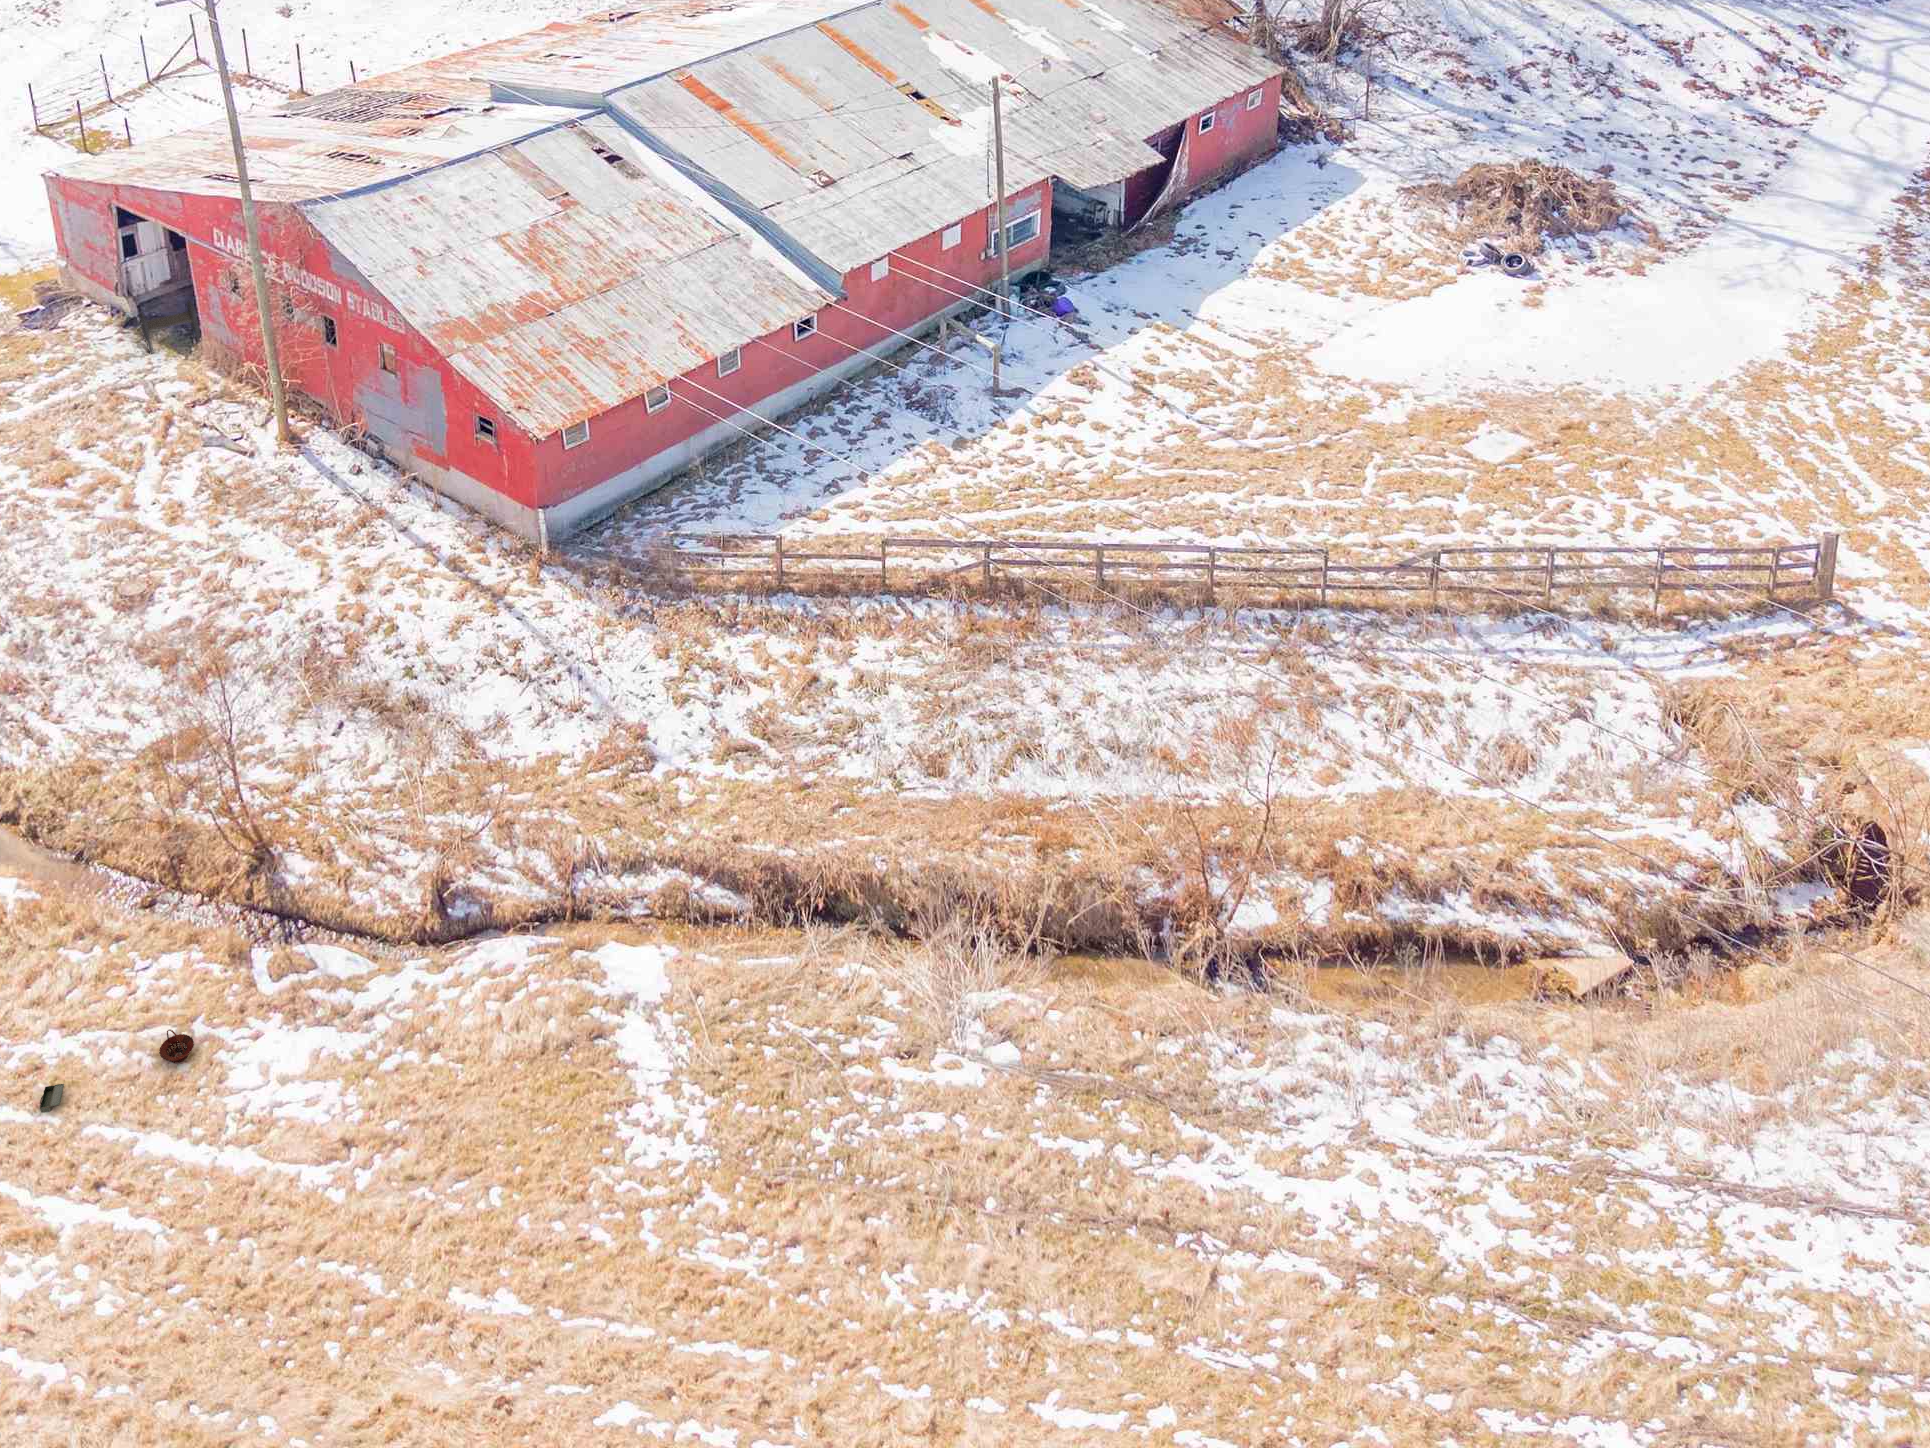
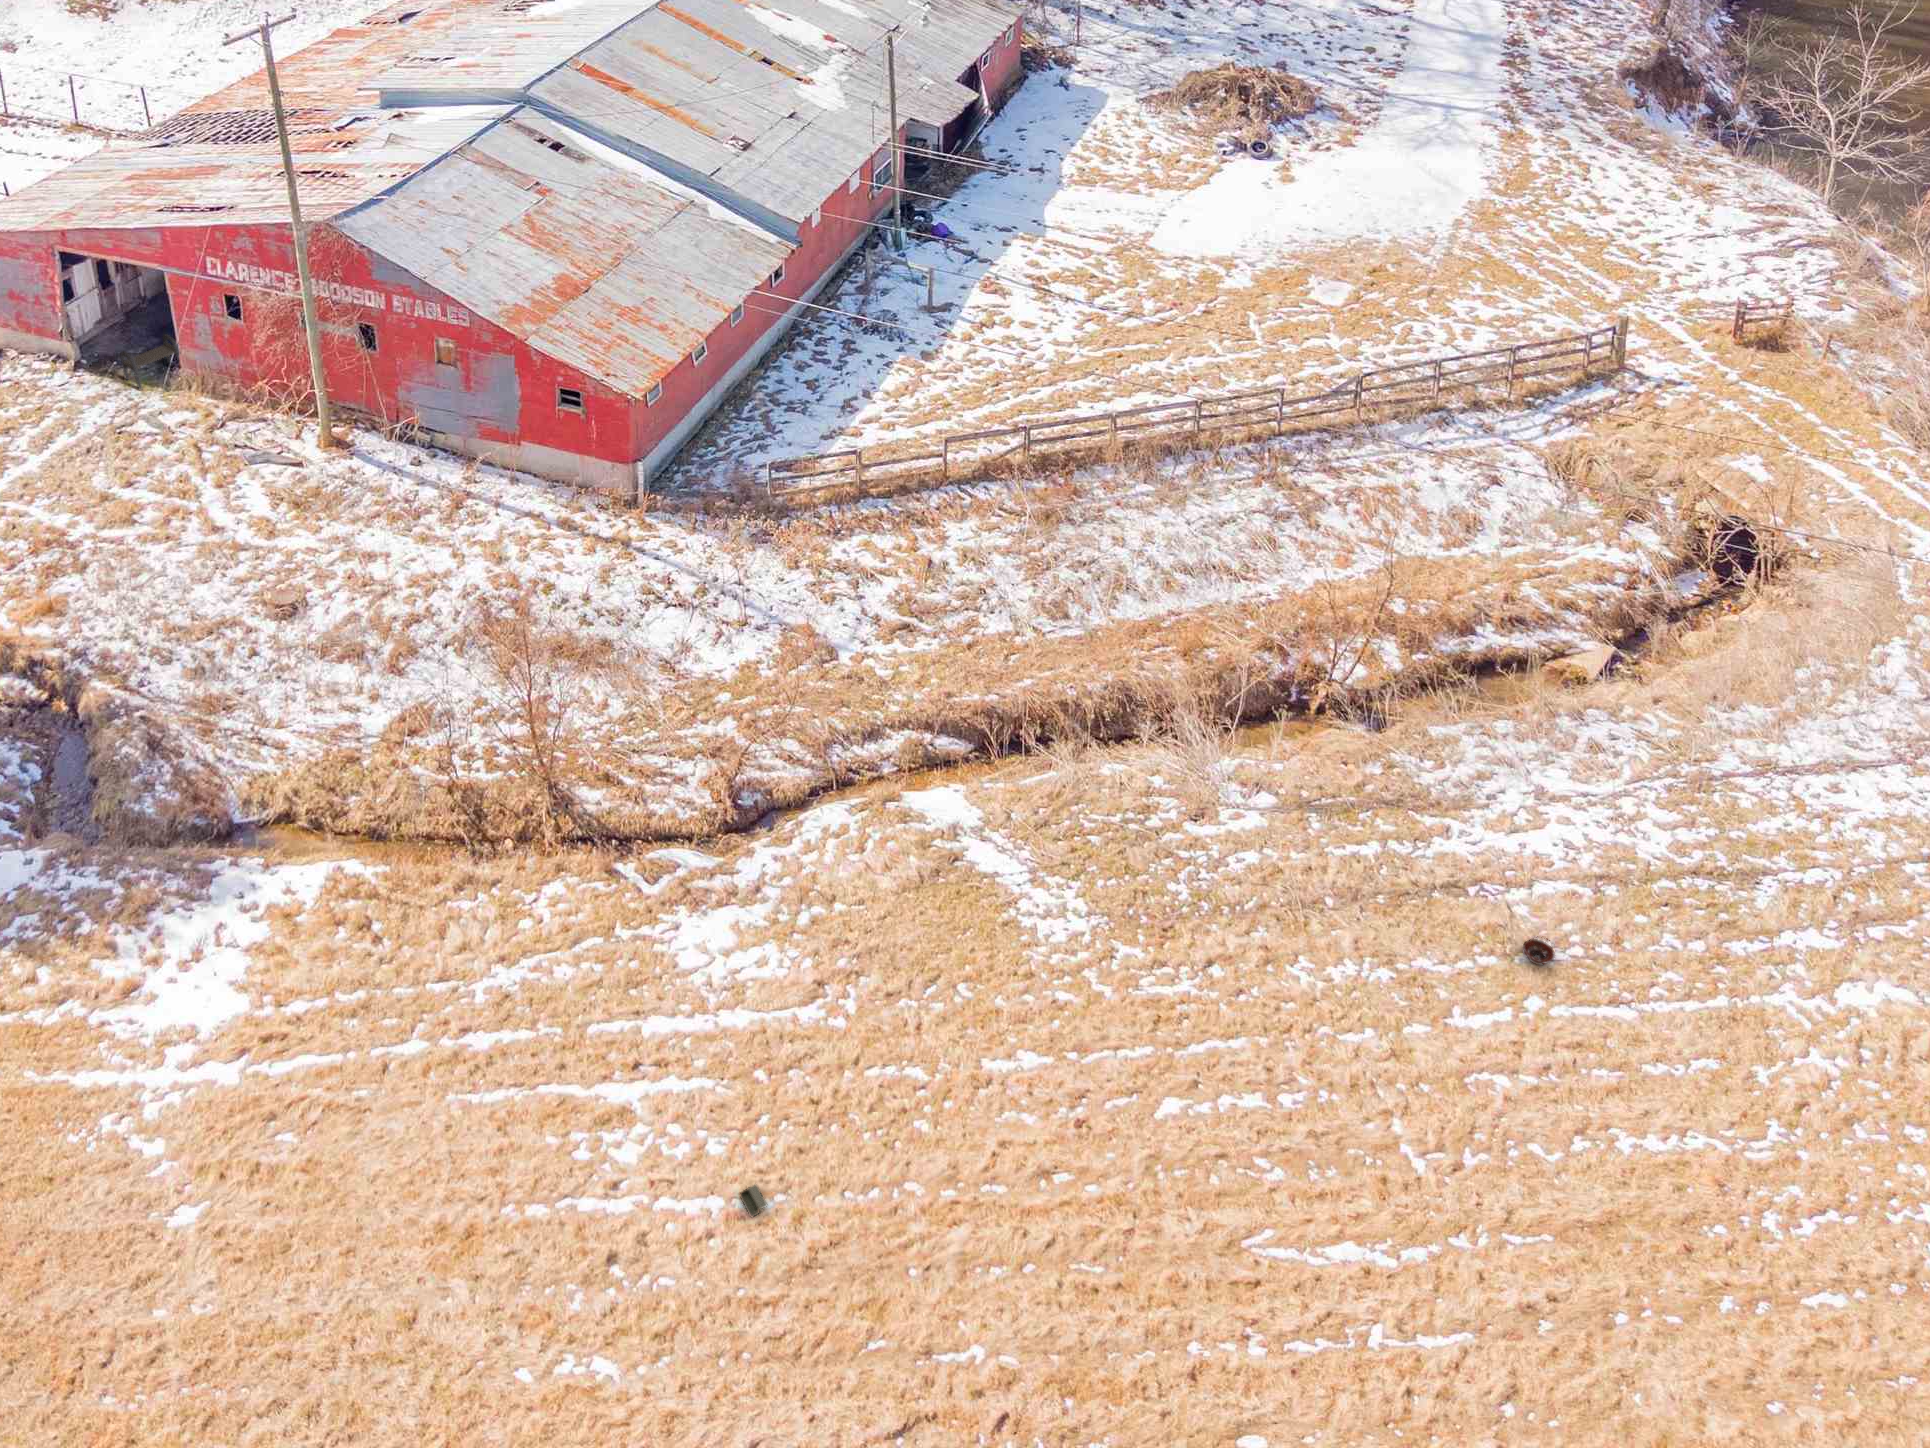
basket: present [159,1029,194,1063] -> present [1523,936,1555,965]
toolbox: present [40,1084,64,1112] -> present [740,1185,767,1217]

